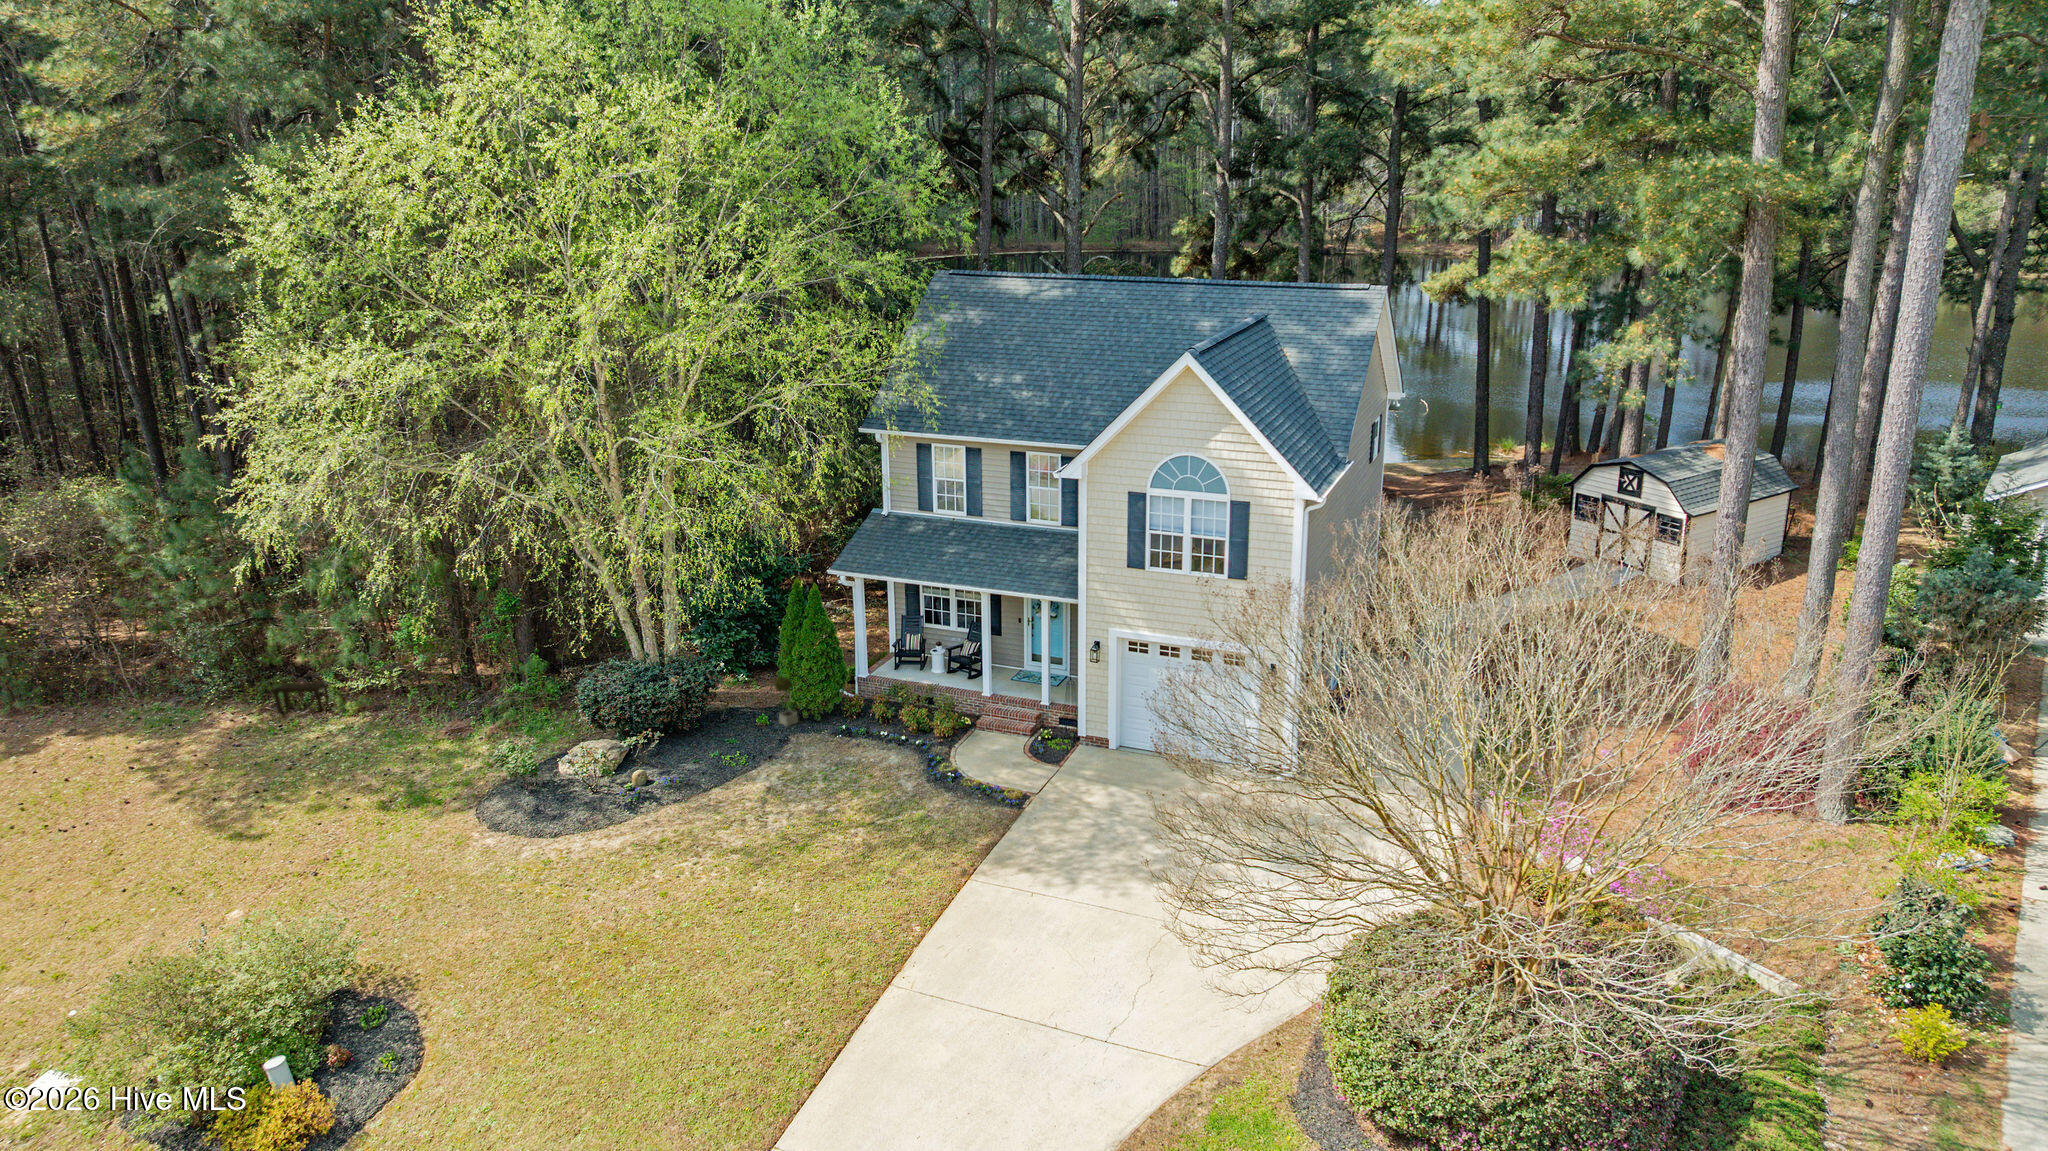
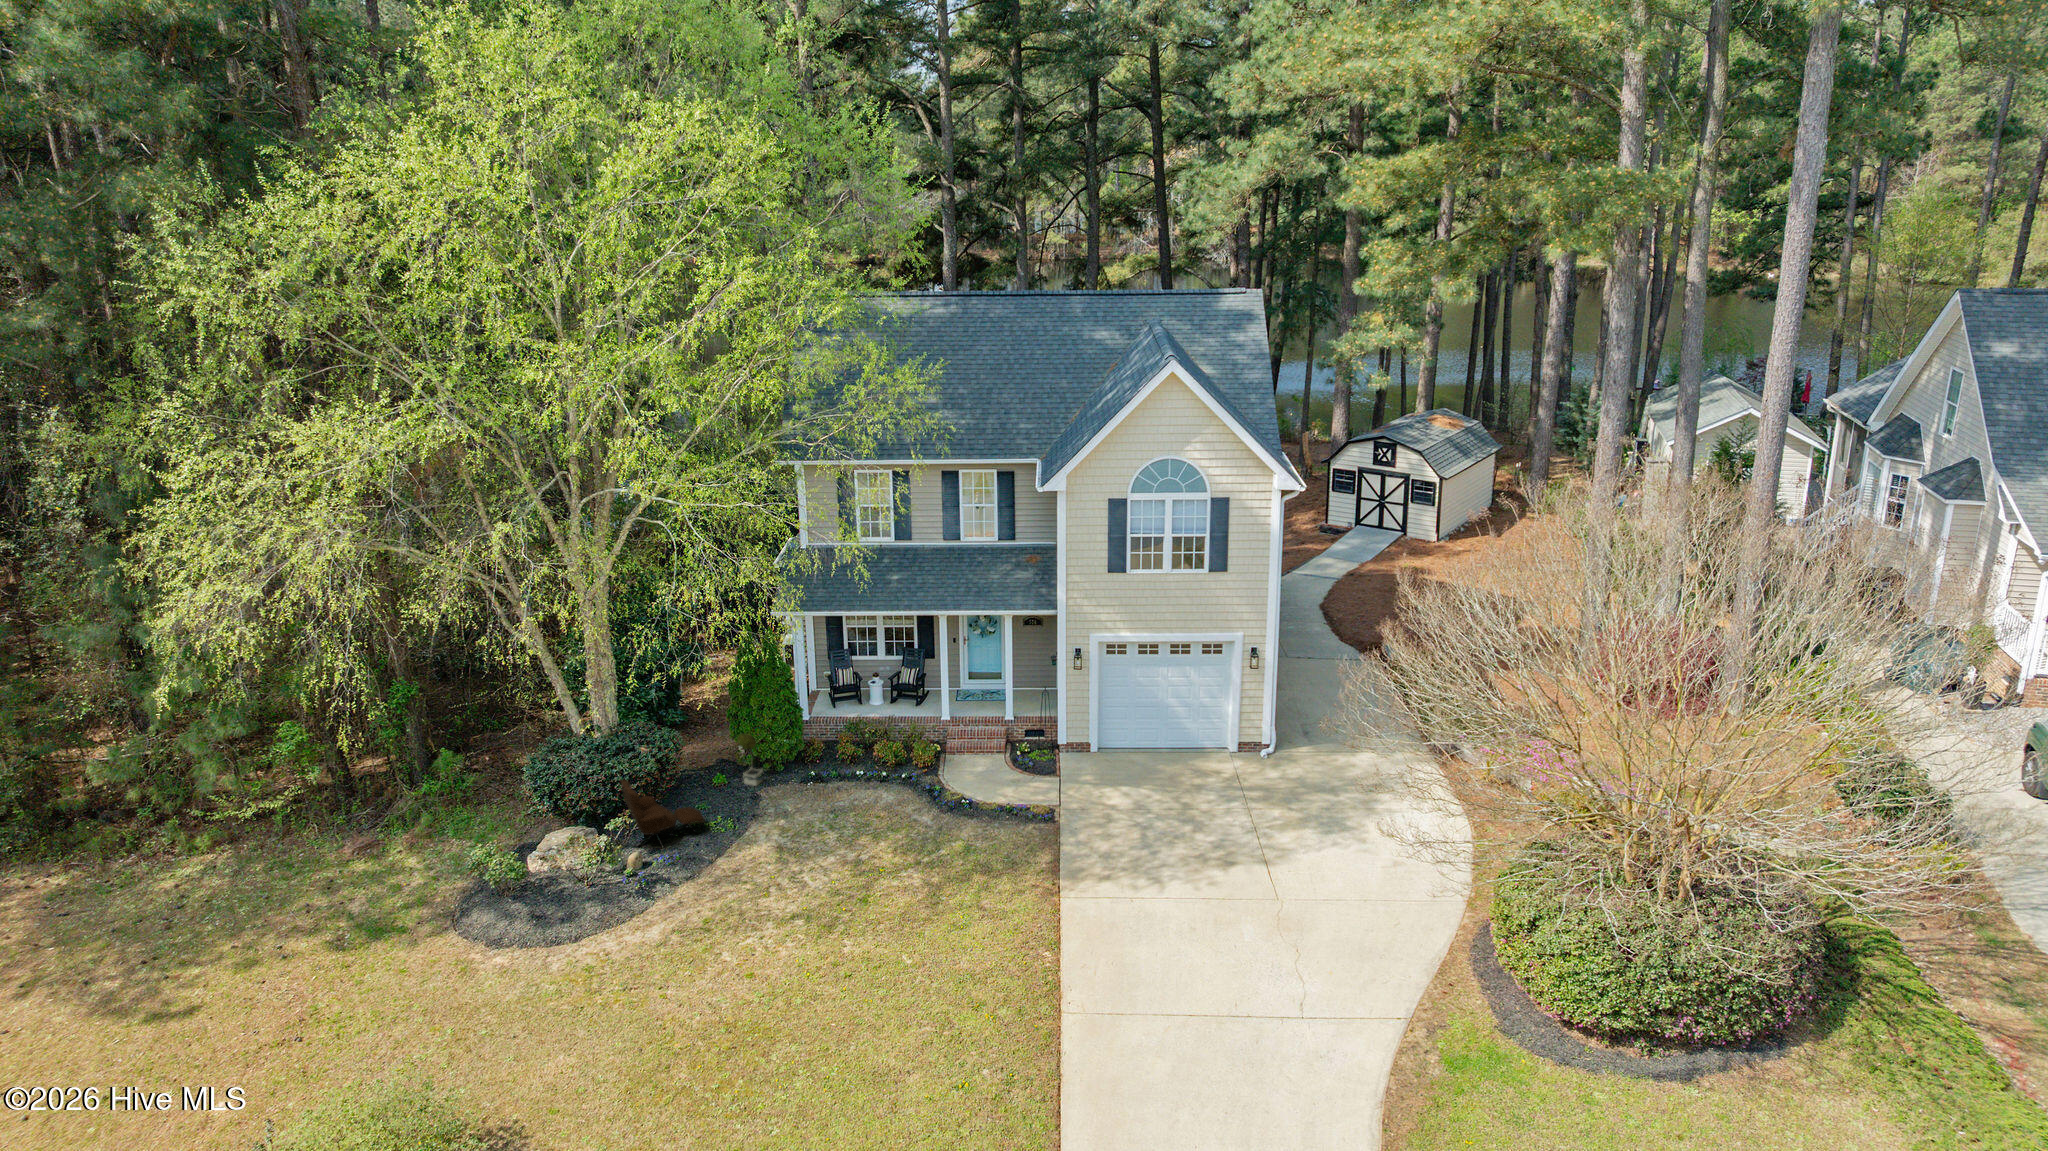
bench: present [272,681,329,713] -> none [47,838,127,891]
lounge chair: none [639,698,715,764] -> present [621,780,705,848]

